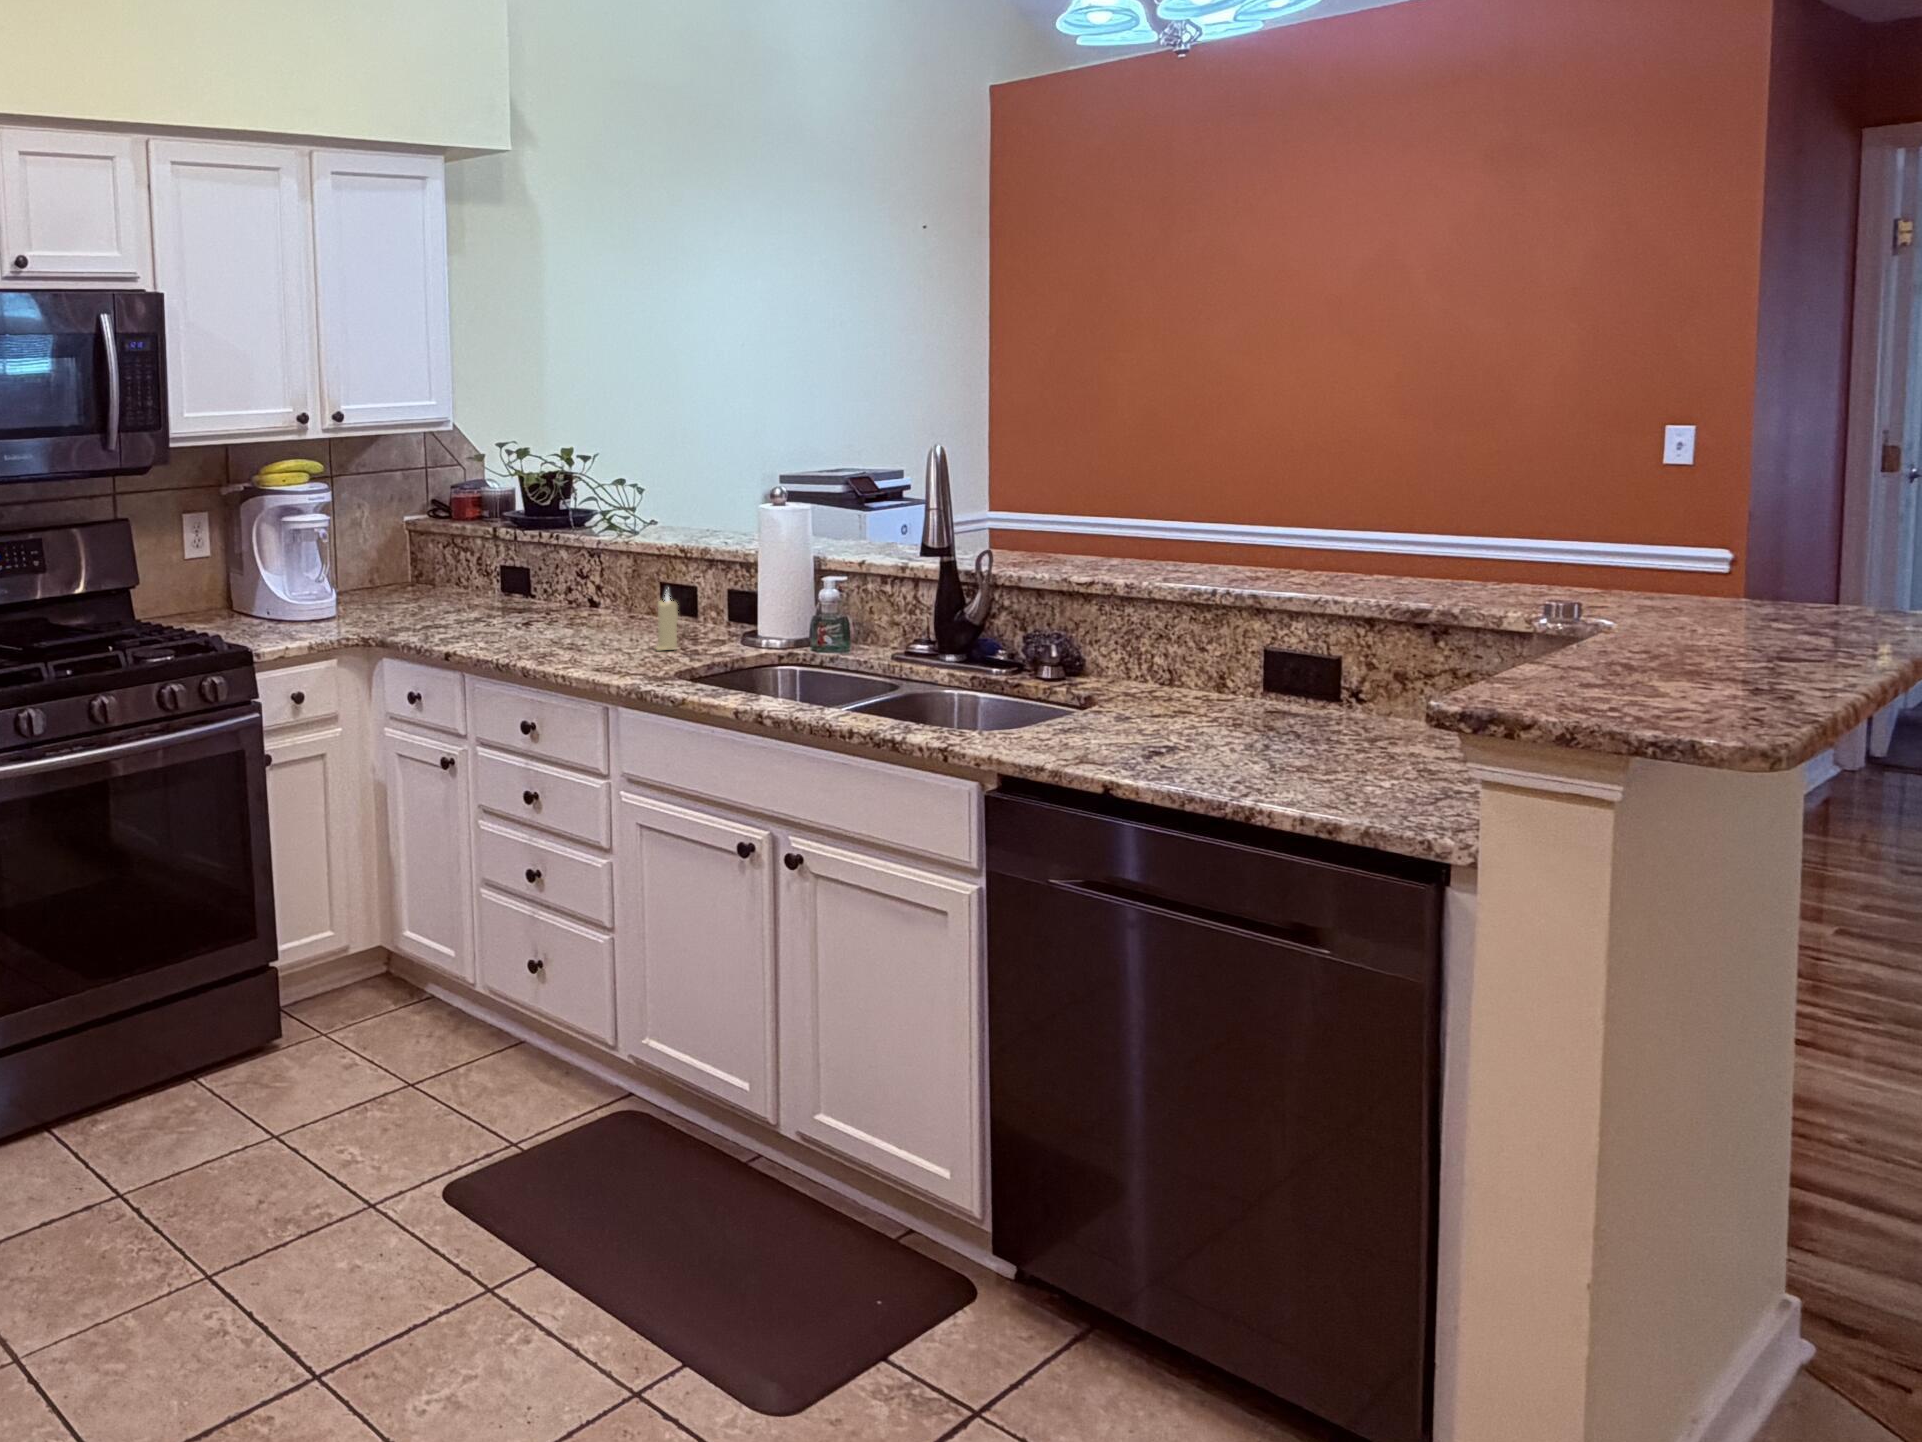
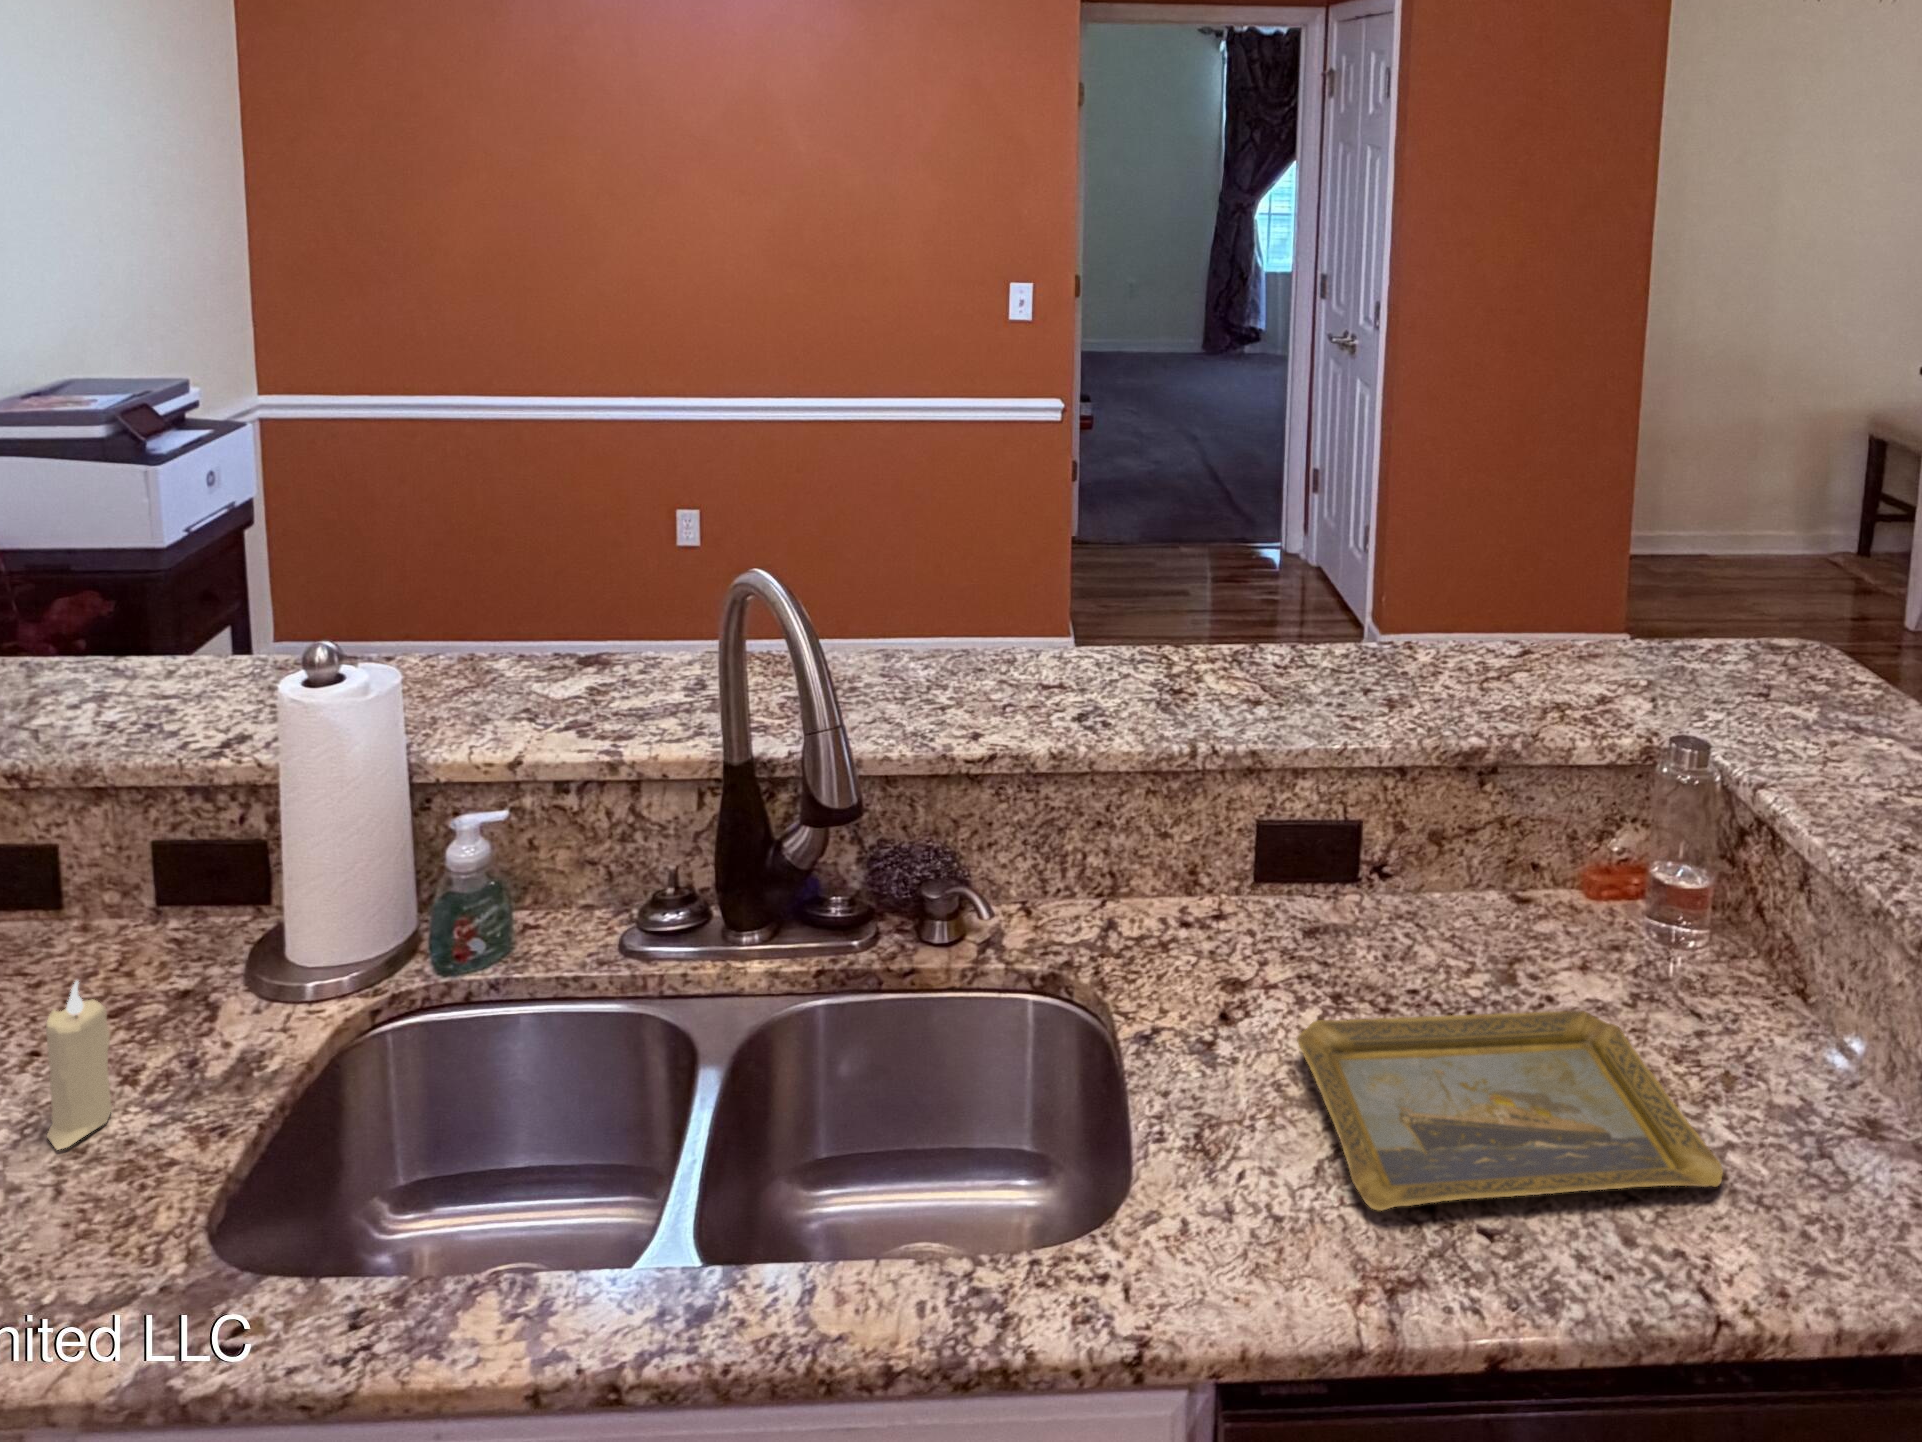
tray: none [1113,703,1378,763] -> present [1297,1011,1723,1211]

